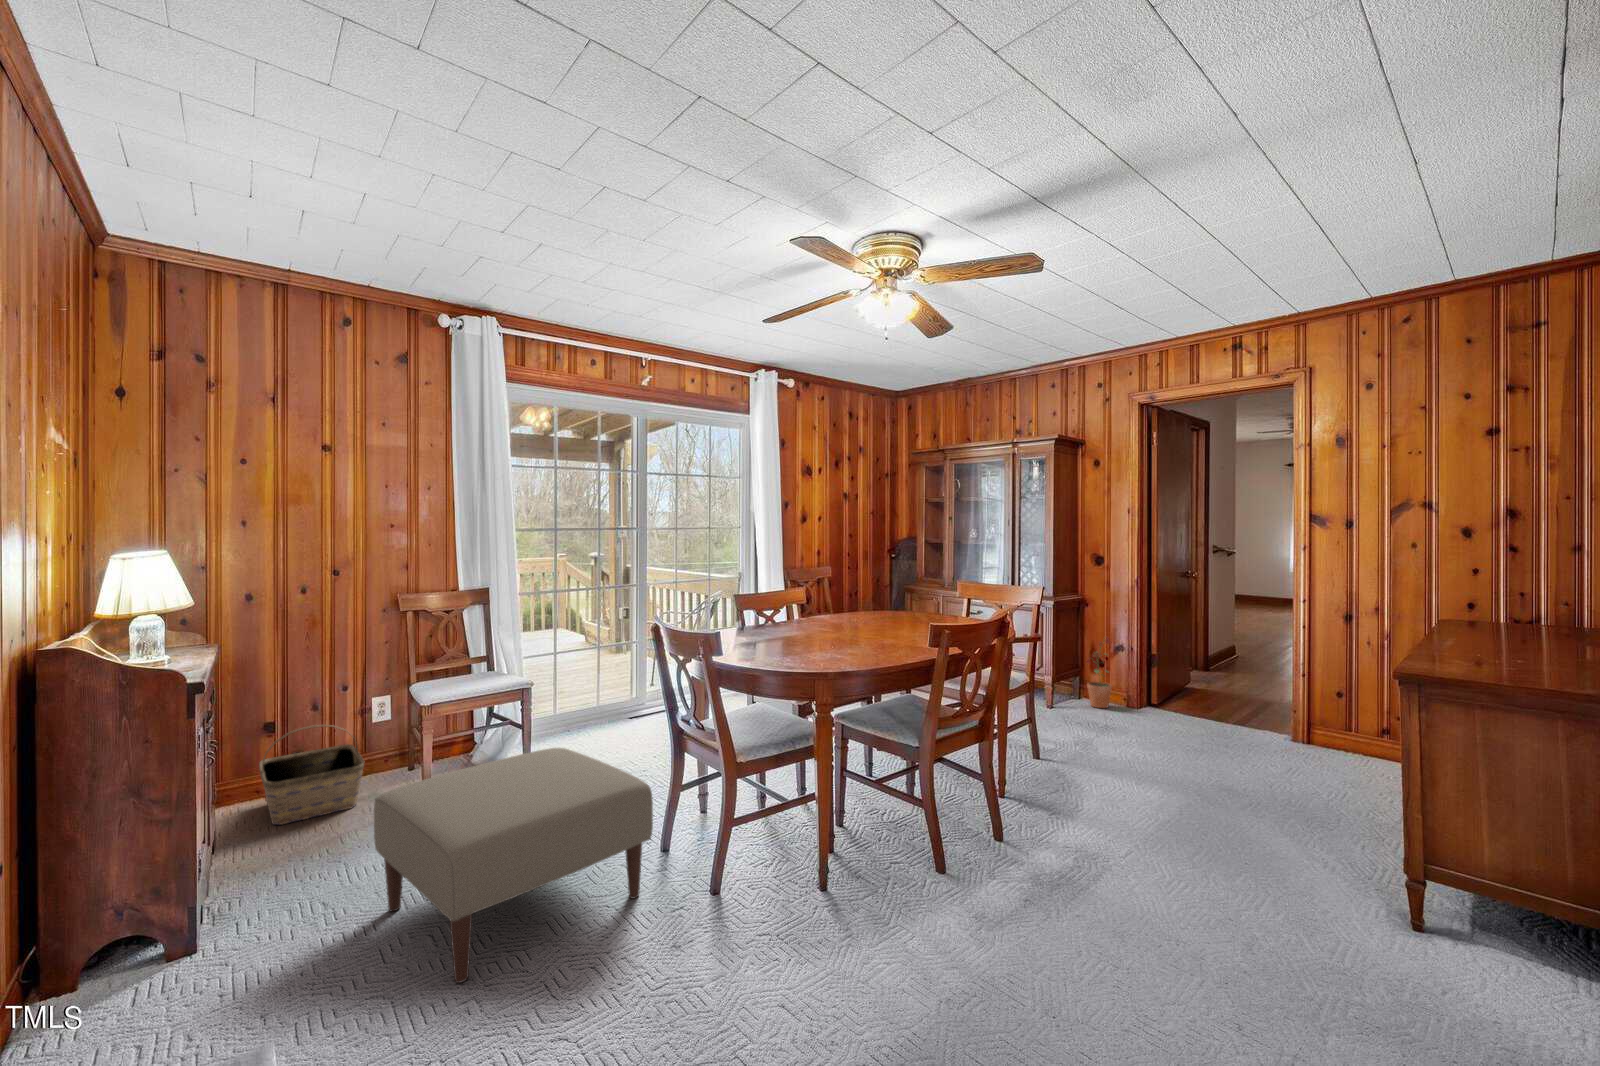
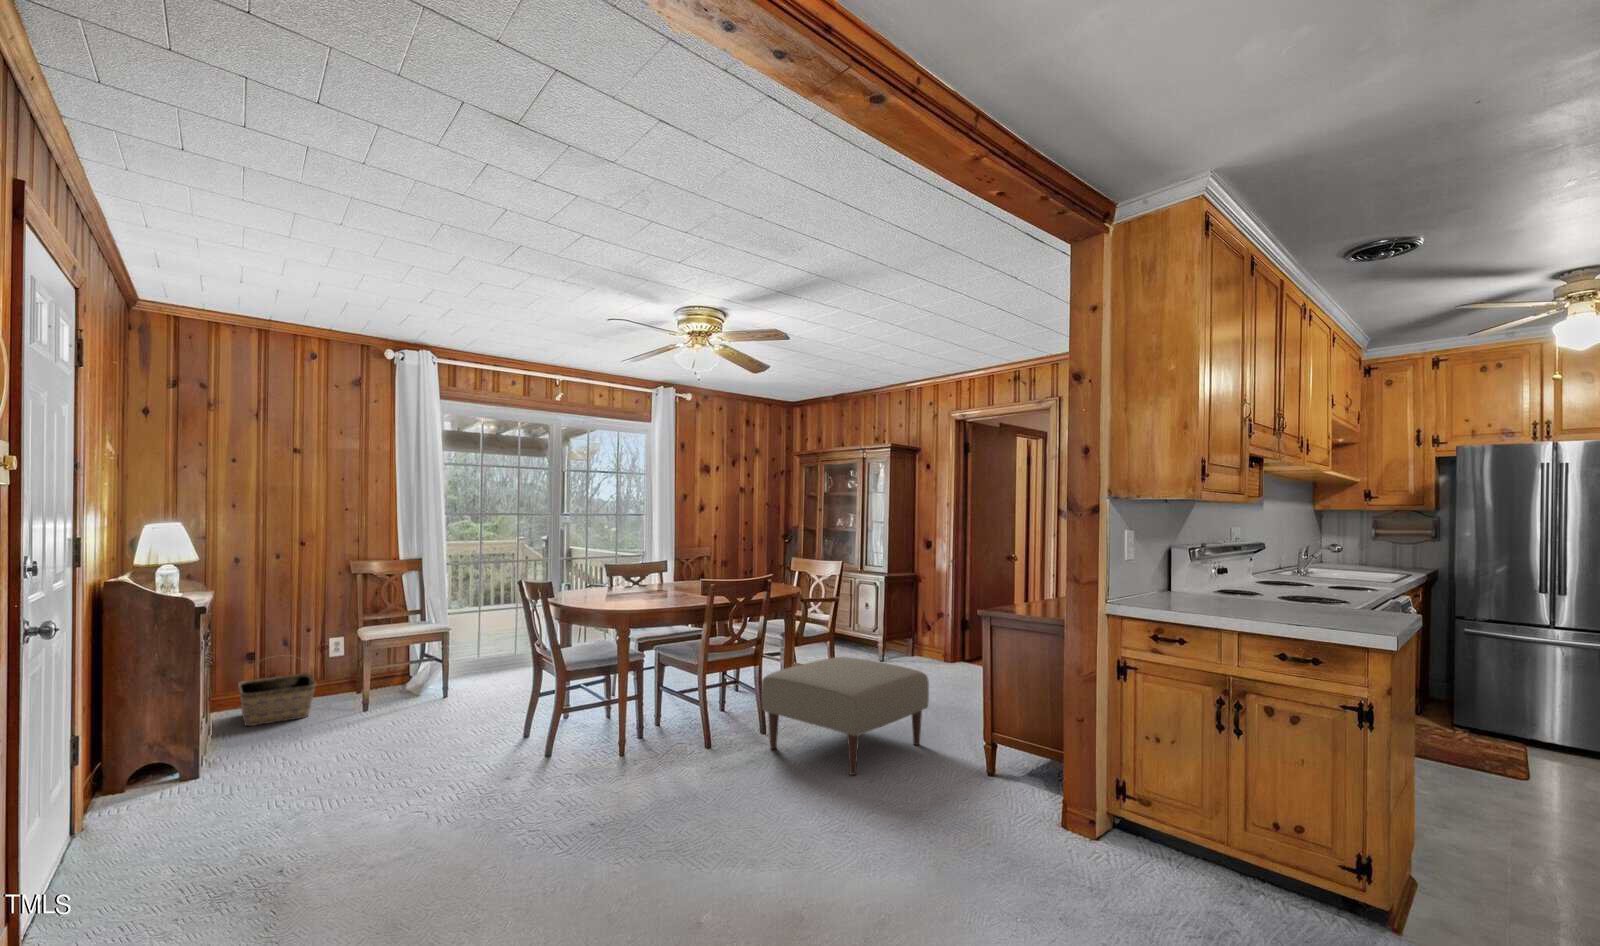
potted plant: present [1086,638,1112,708] -> none [914,604,937,663]
ottoman: present [374,748,653,983] -> present [761,657,929,775]

